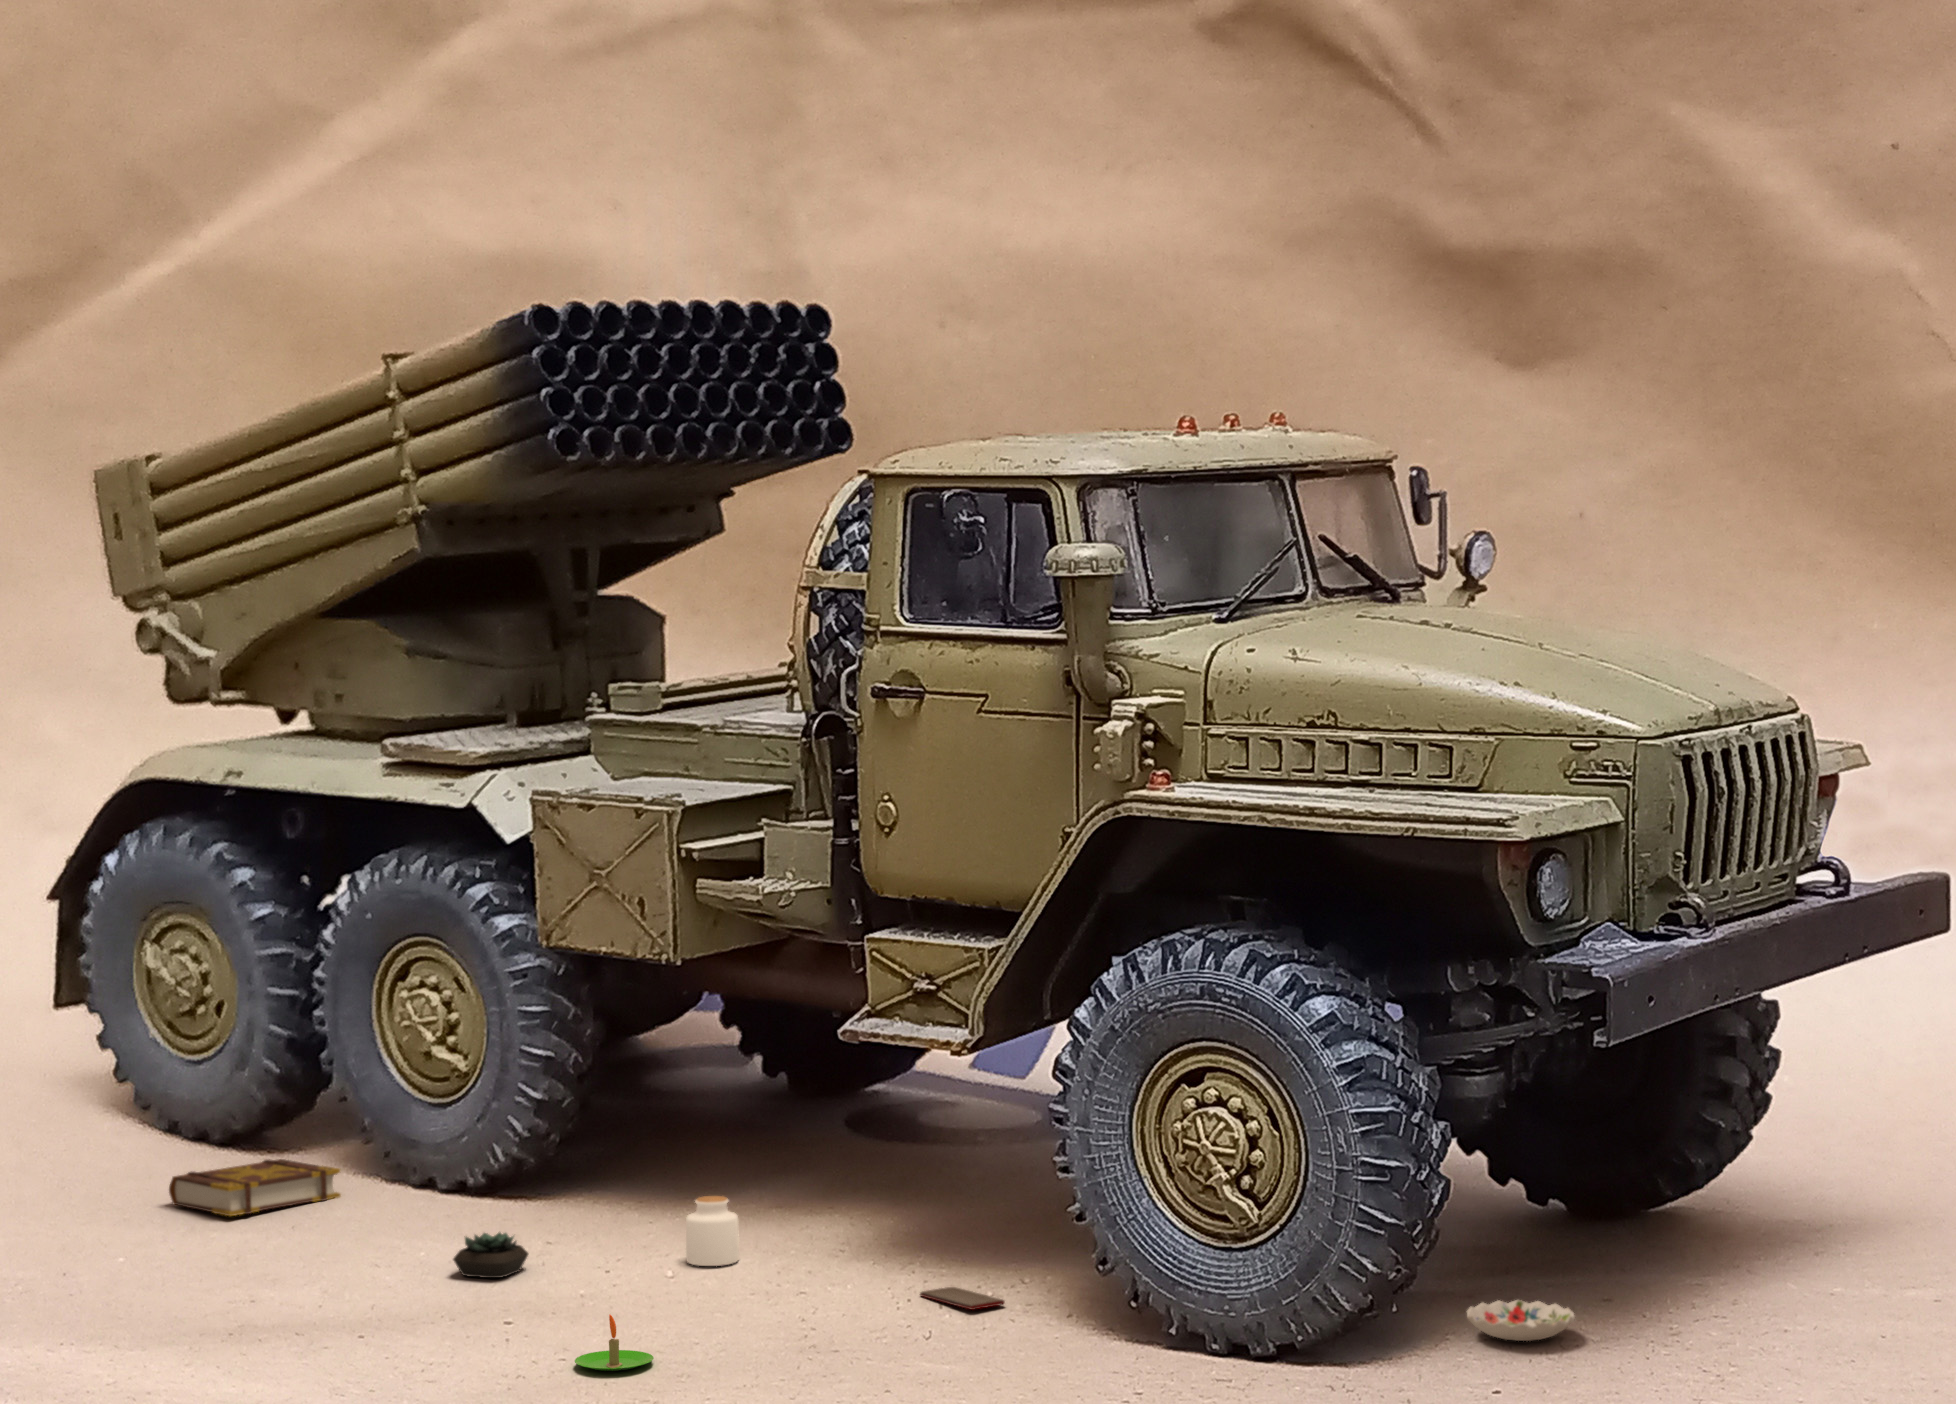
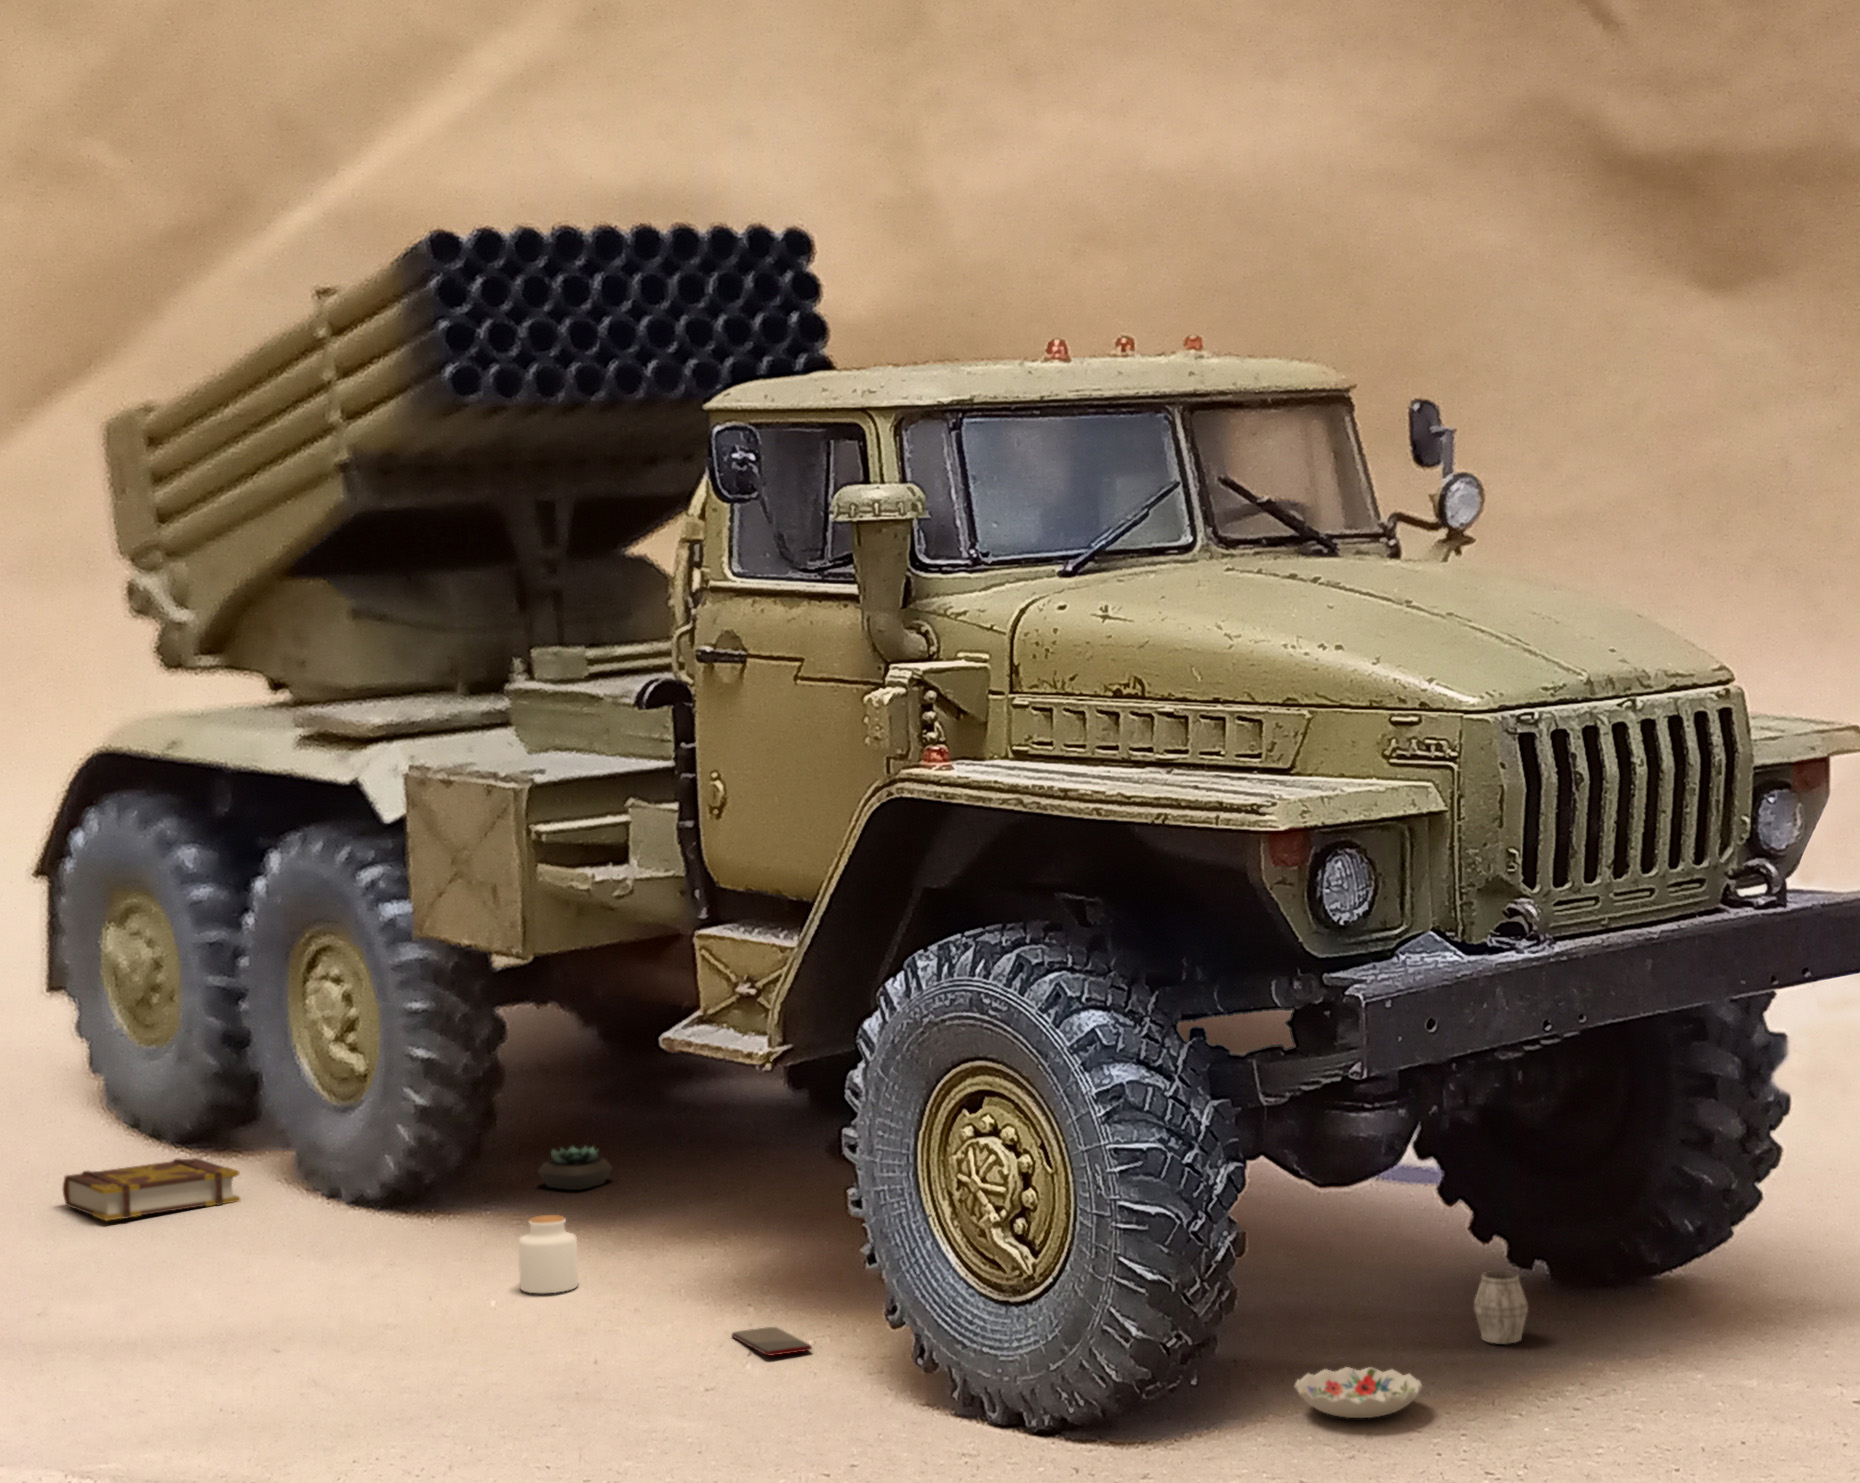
mug: none [1568,1220,1615,1281] -> present [1474,1271,1528,1344]
succulent plant: present [453,1232,528,1278] -> present [539,1147,612,1190]
candle: present [575,1315,654,1371] -> none [295,1352,383,1416]

